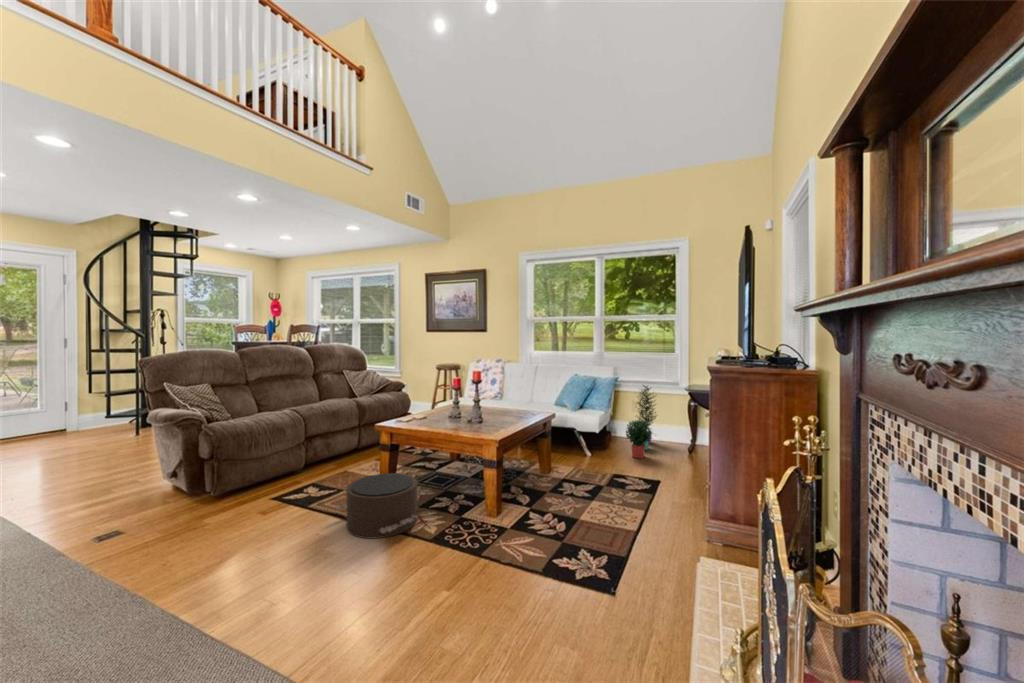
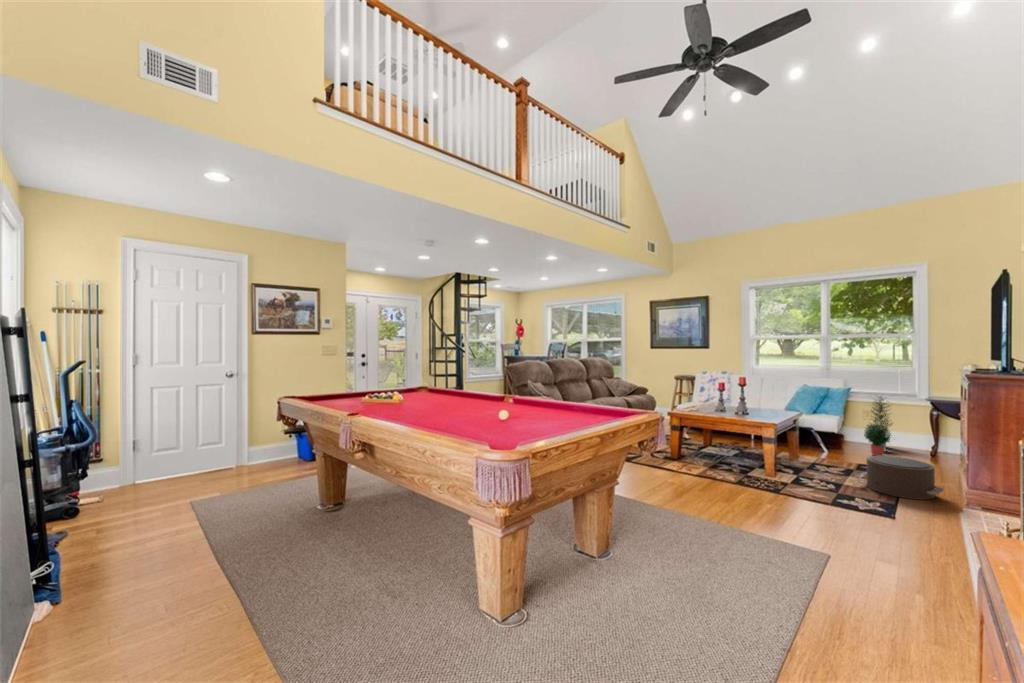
pouf: present [337,473,418,538] -> present [855,456,944,500]

